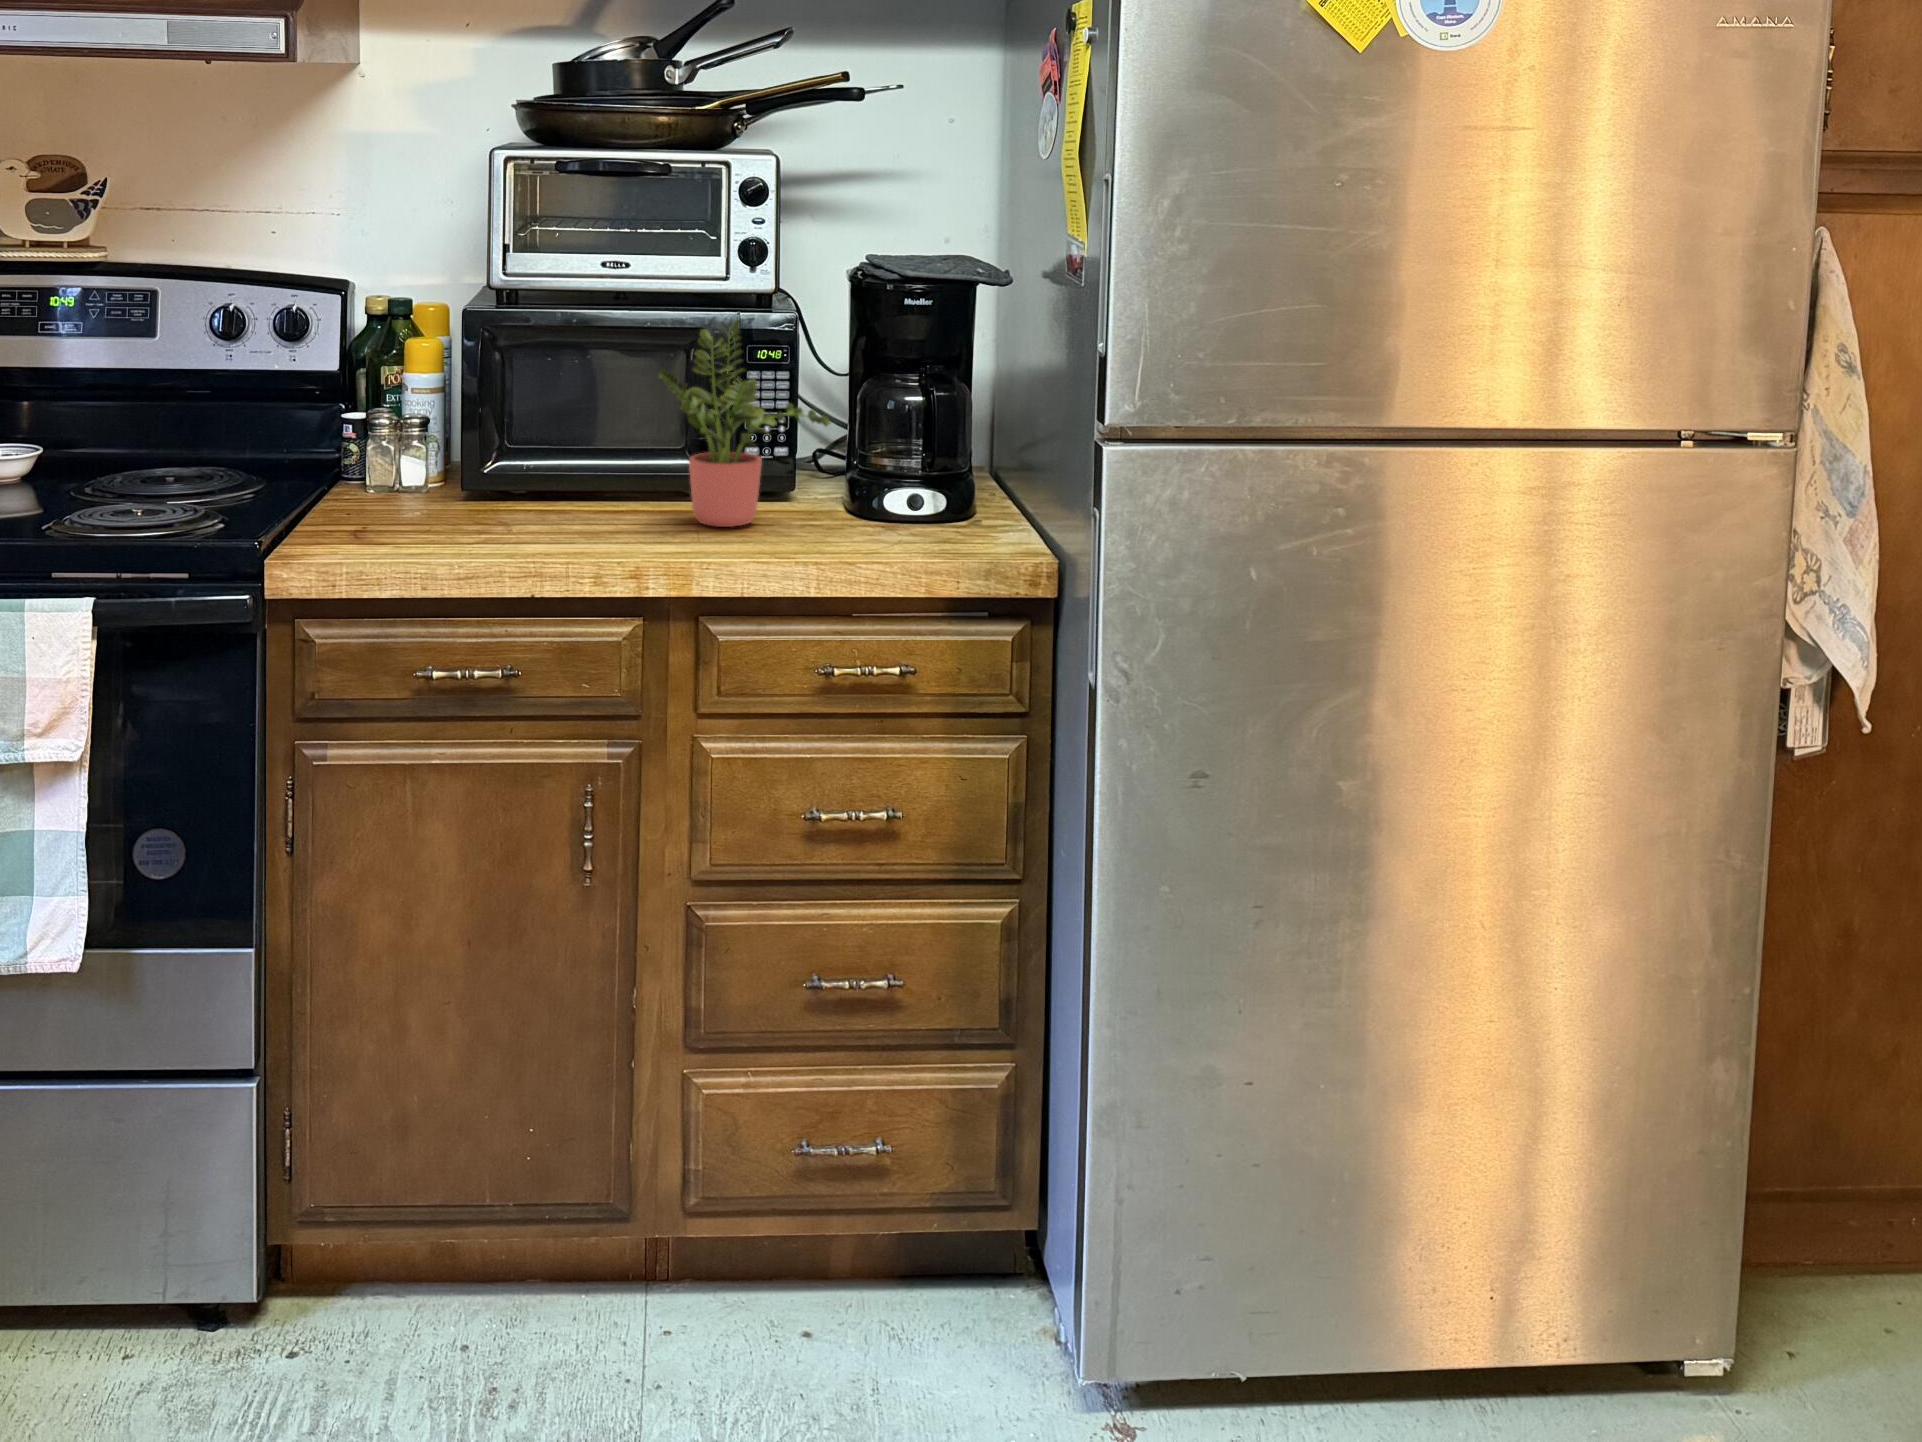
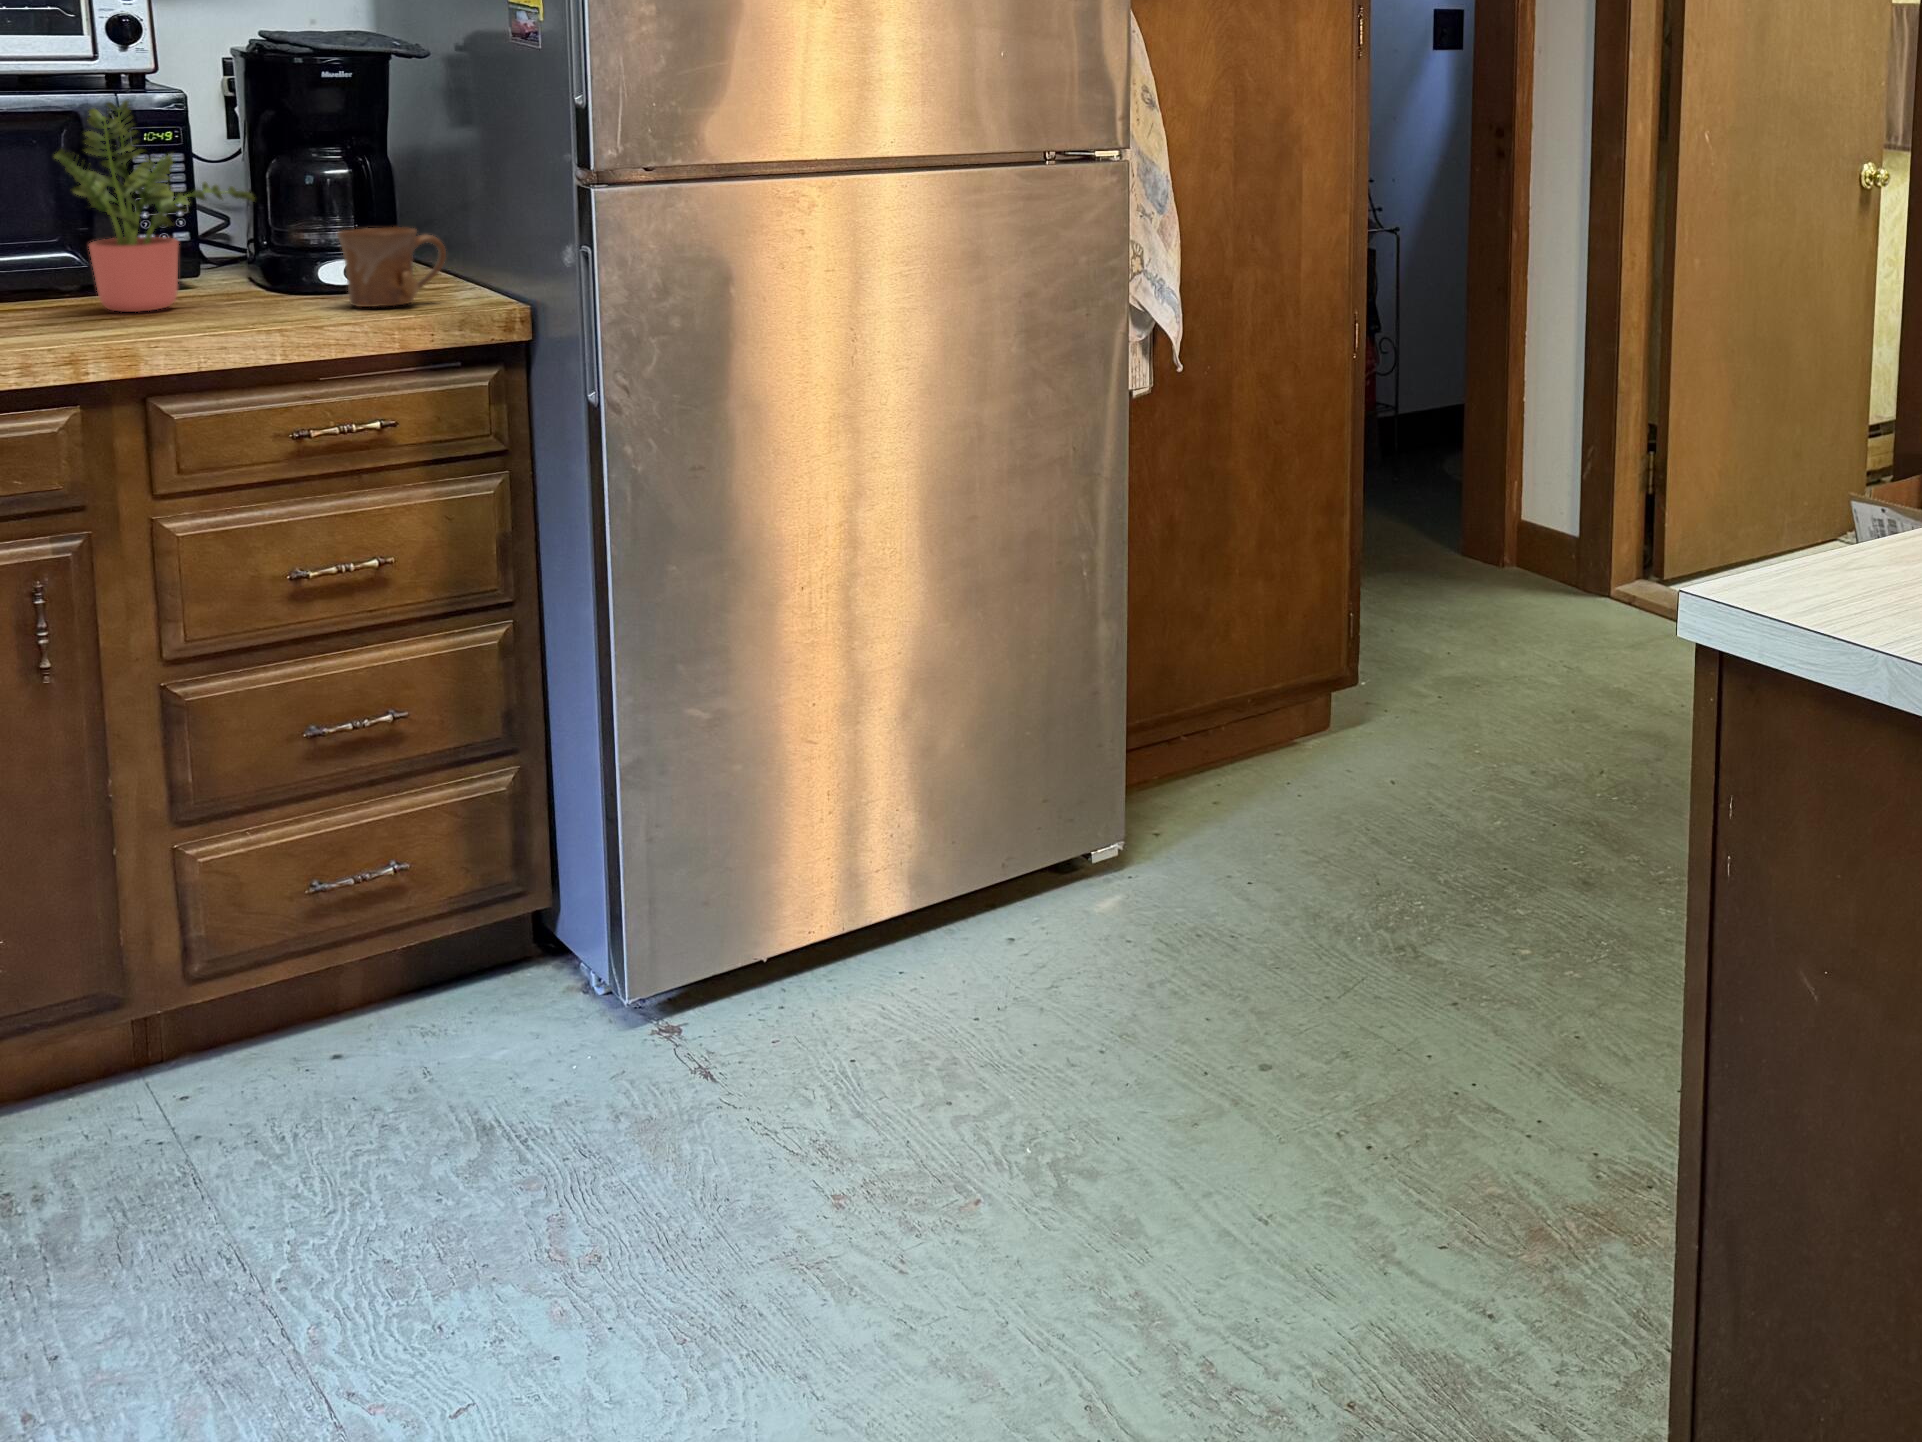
mug: none [891,462,990,548] -> present [337,227,446,307]

